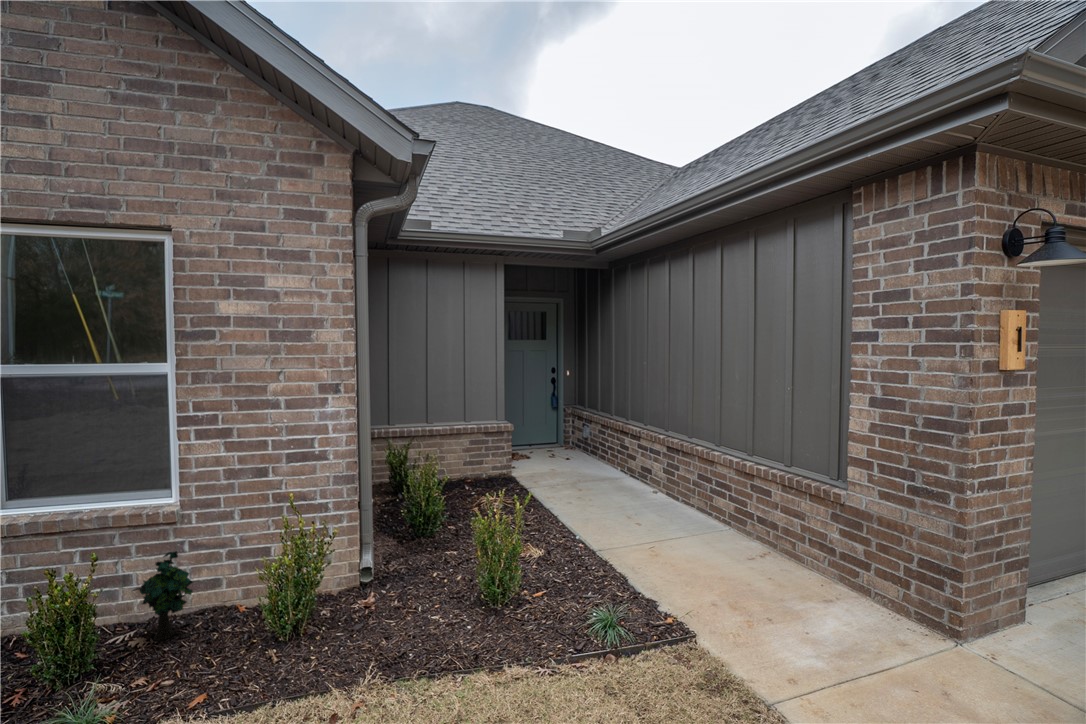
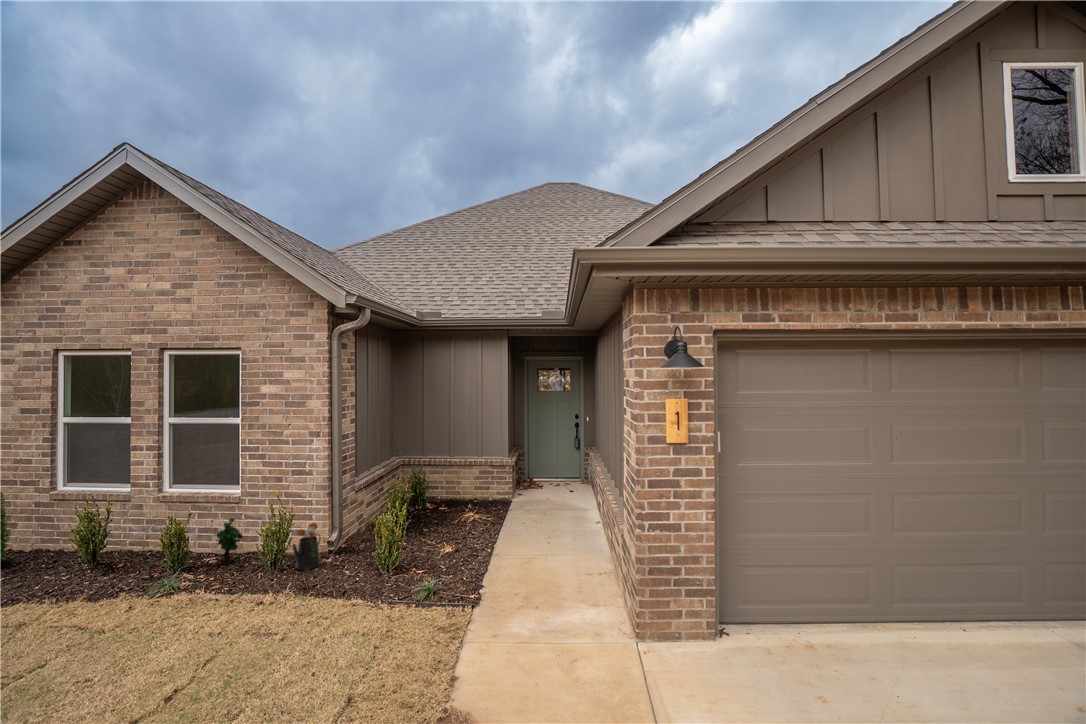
watering can: none [318,537,362,625] -> present [293,523,321,570]

